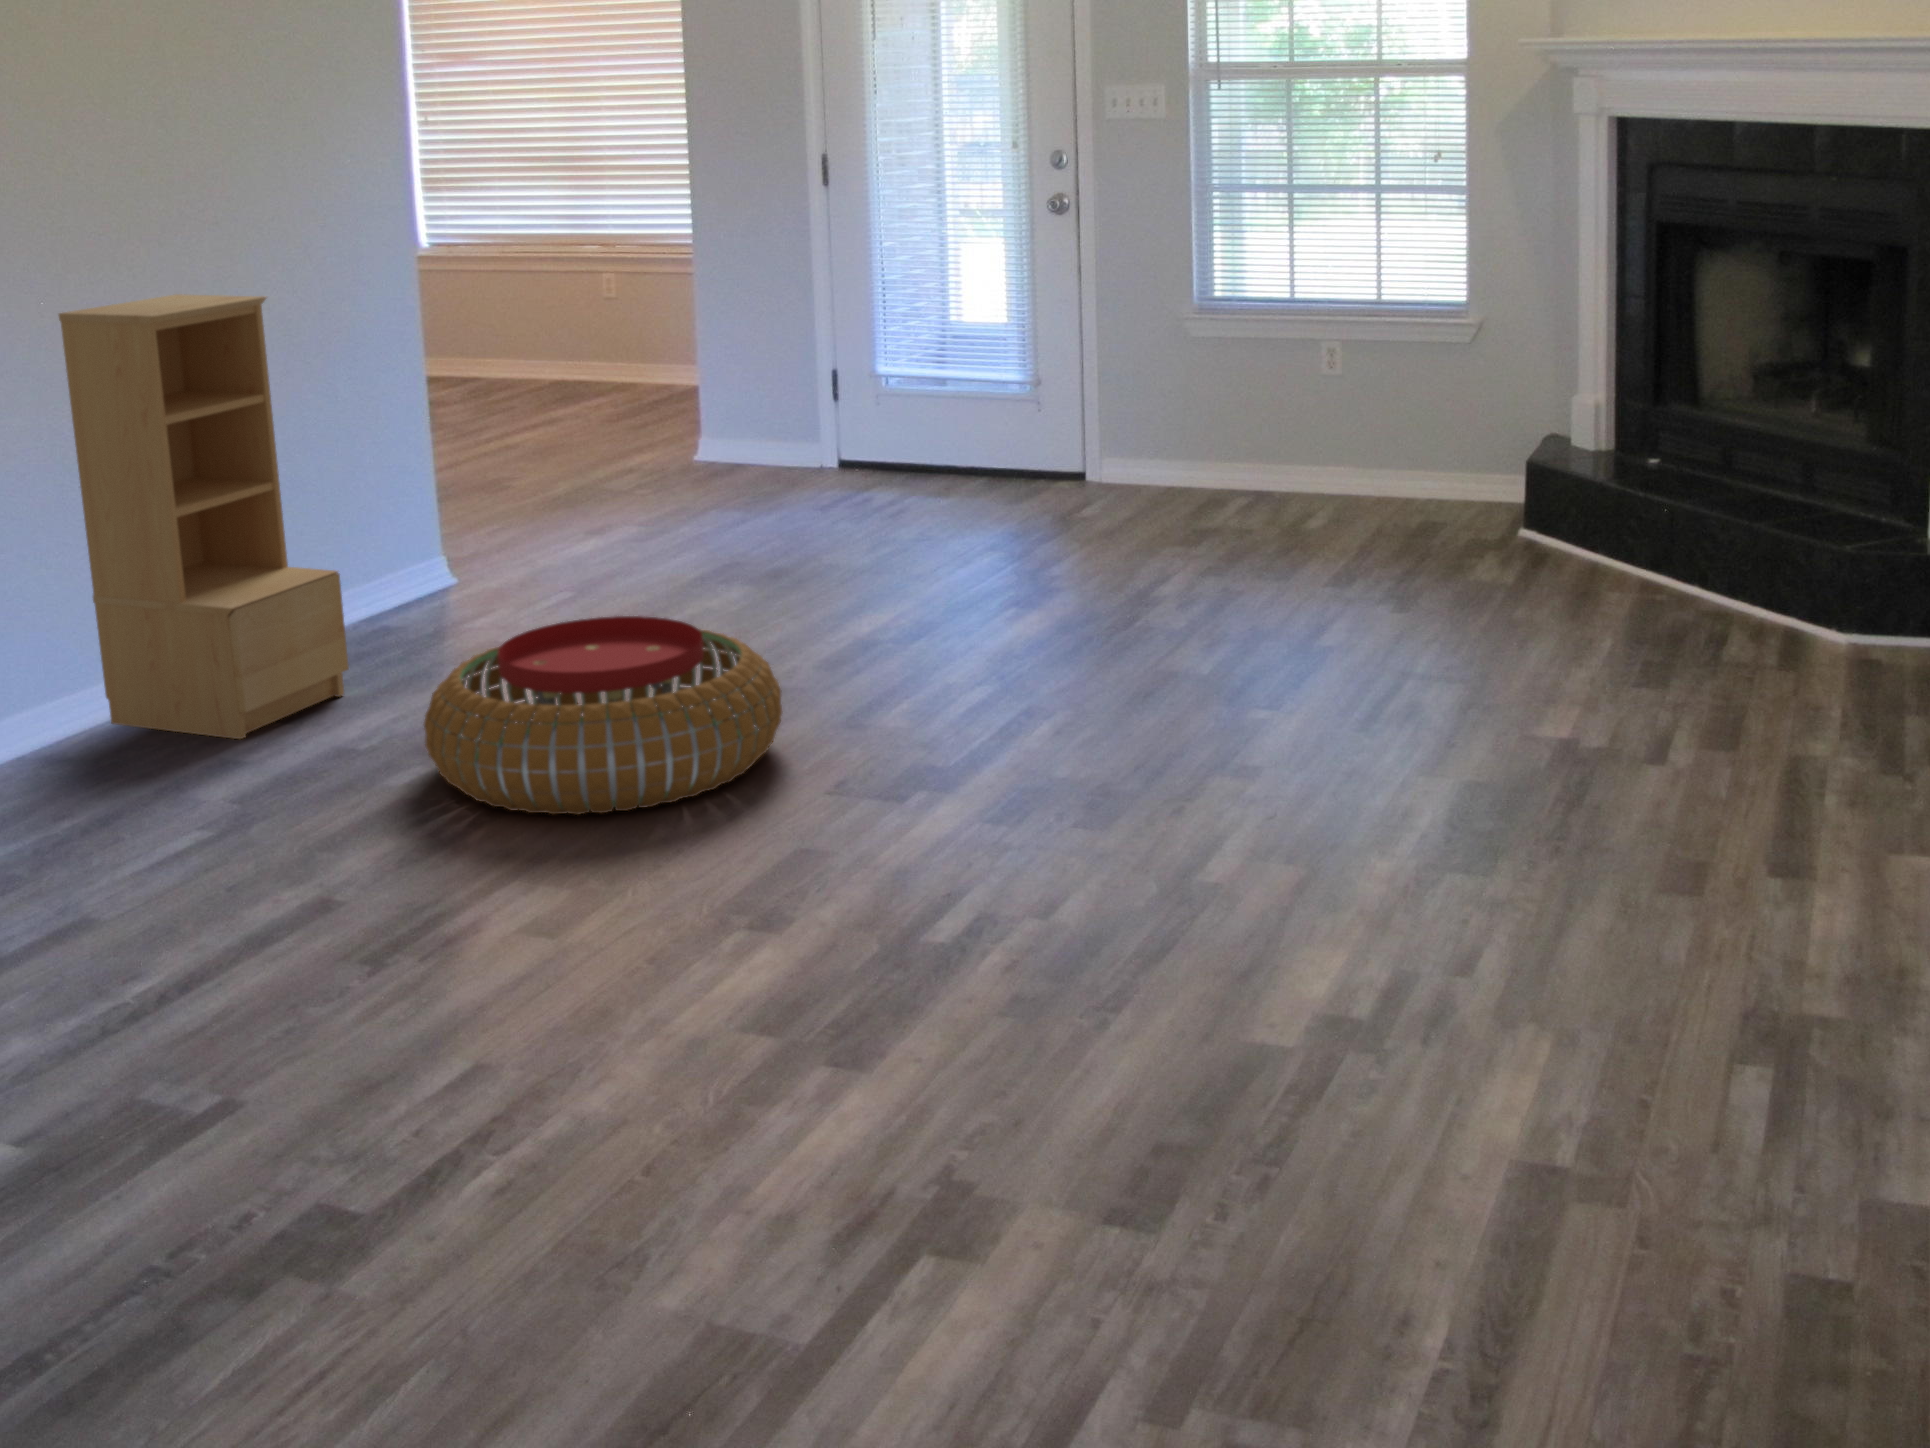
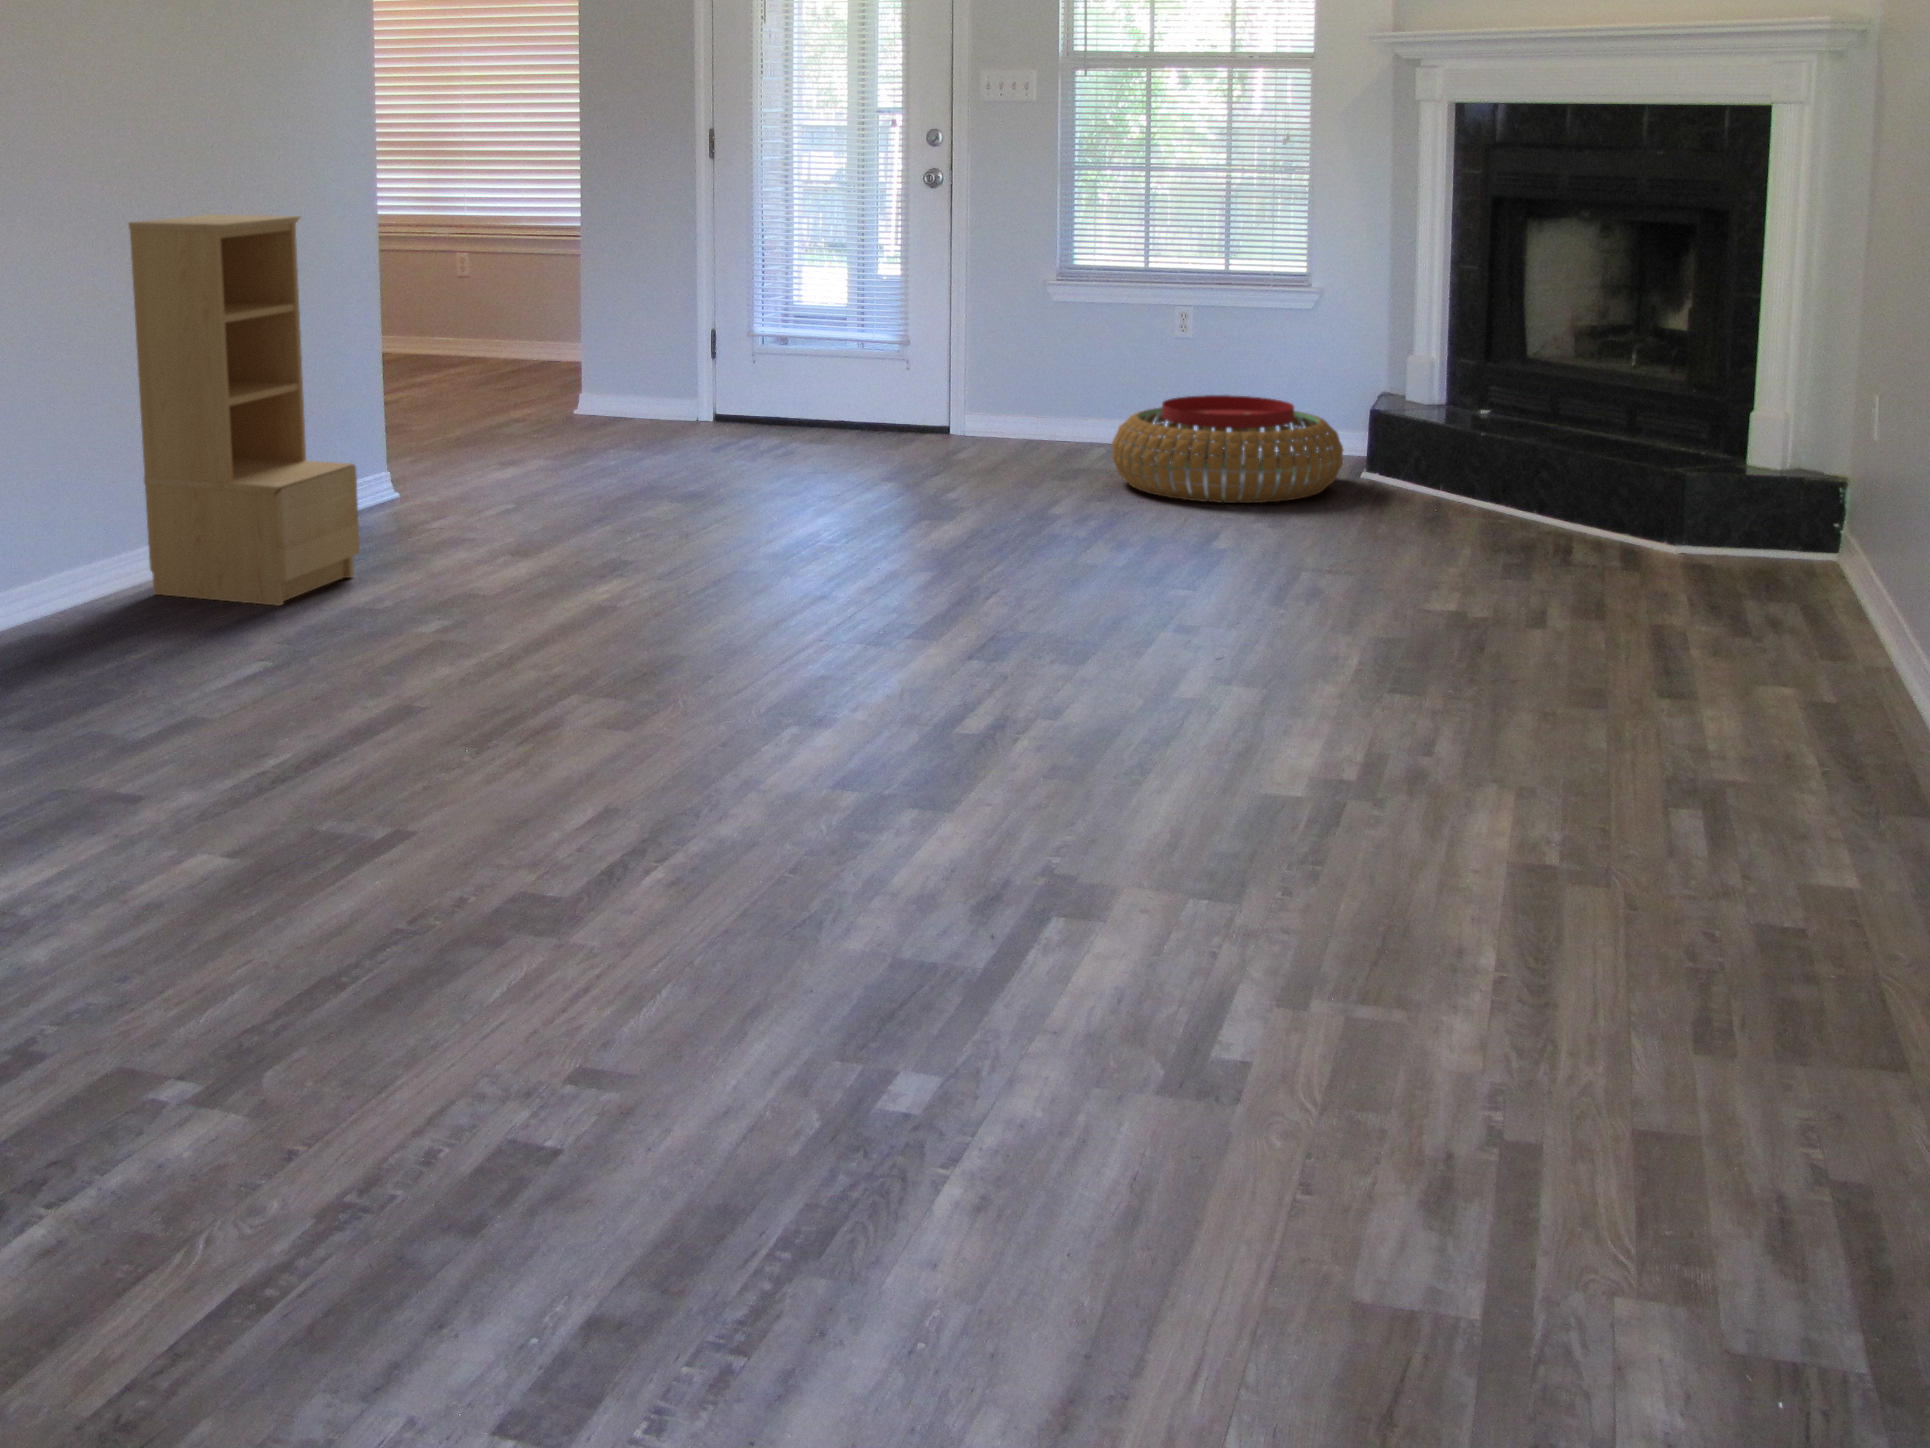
pouf: present [423,616,782,815] -> present [1112,395,1343,503]

